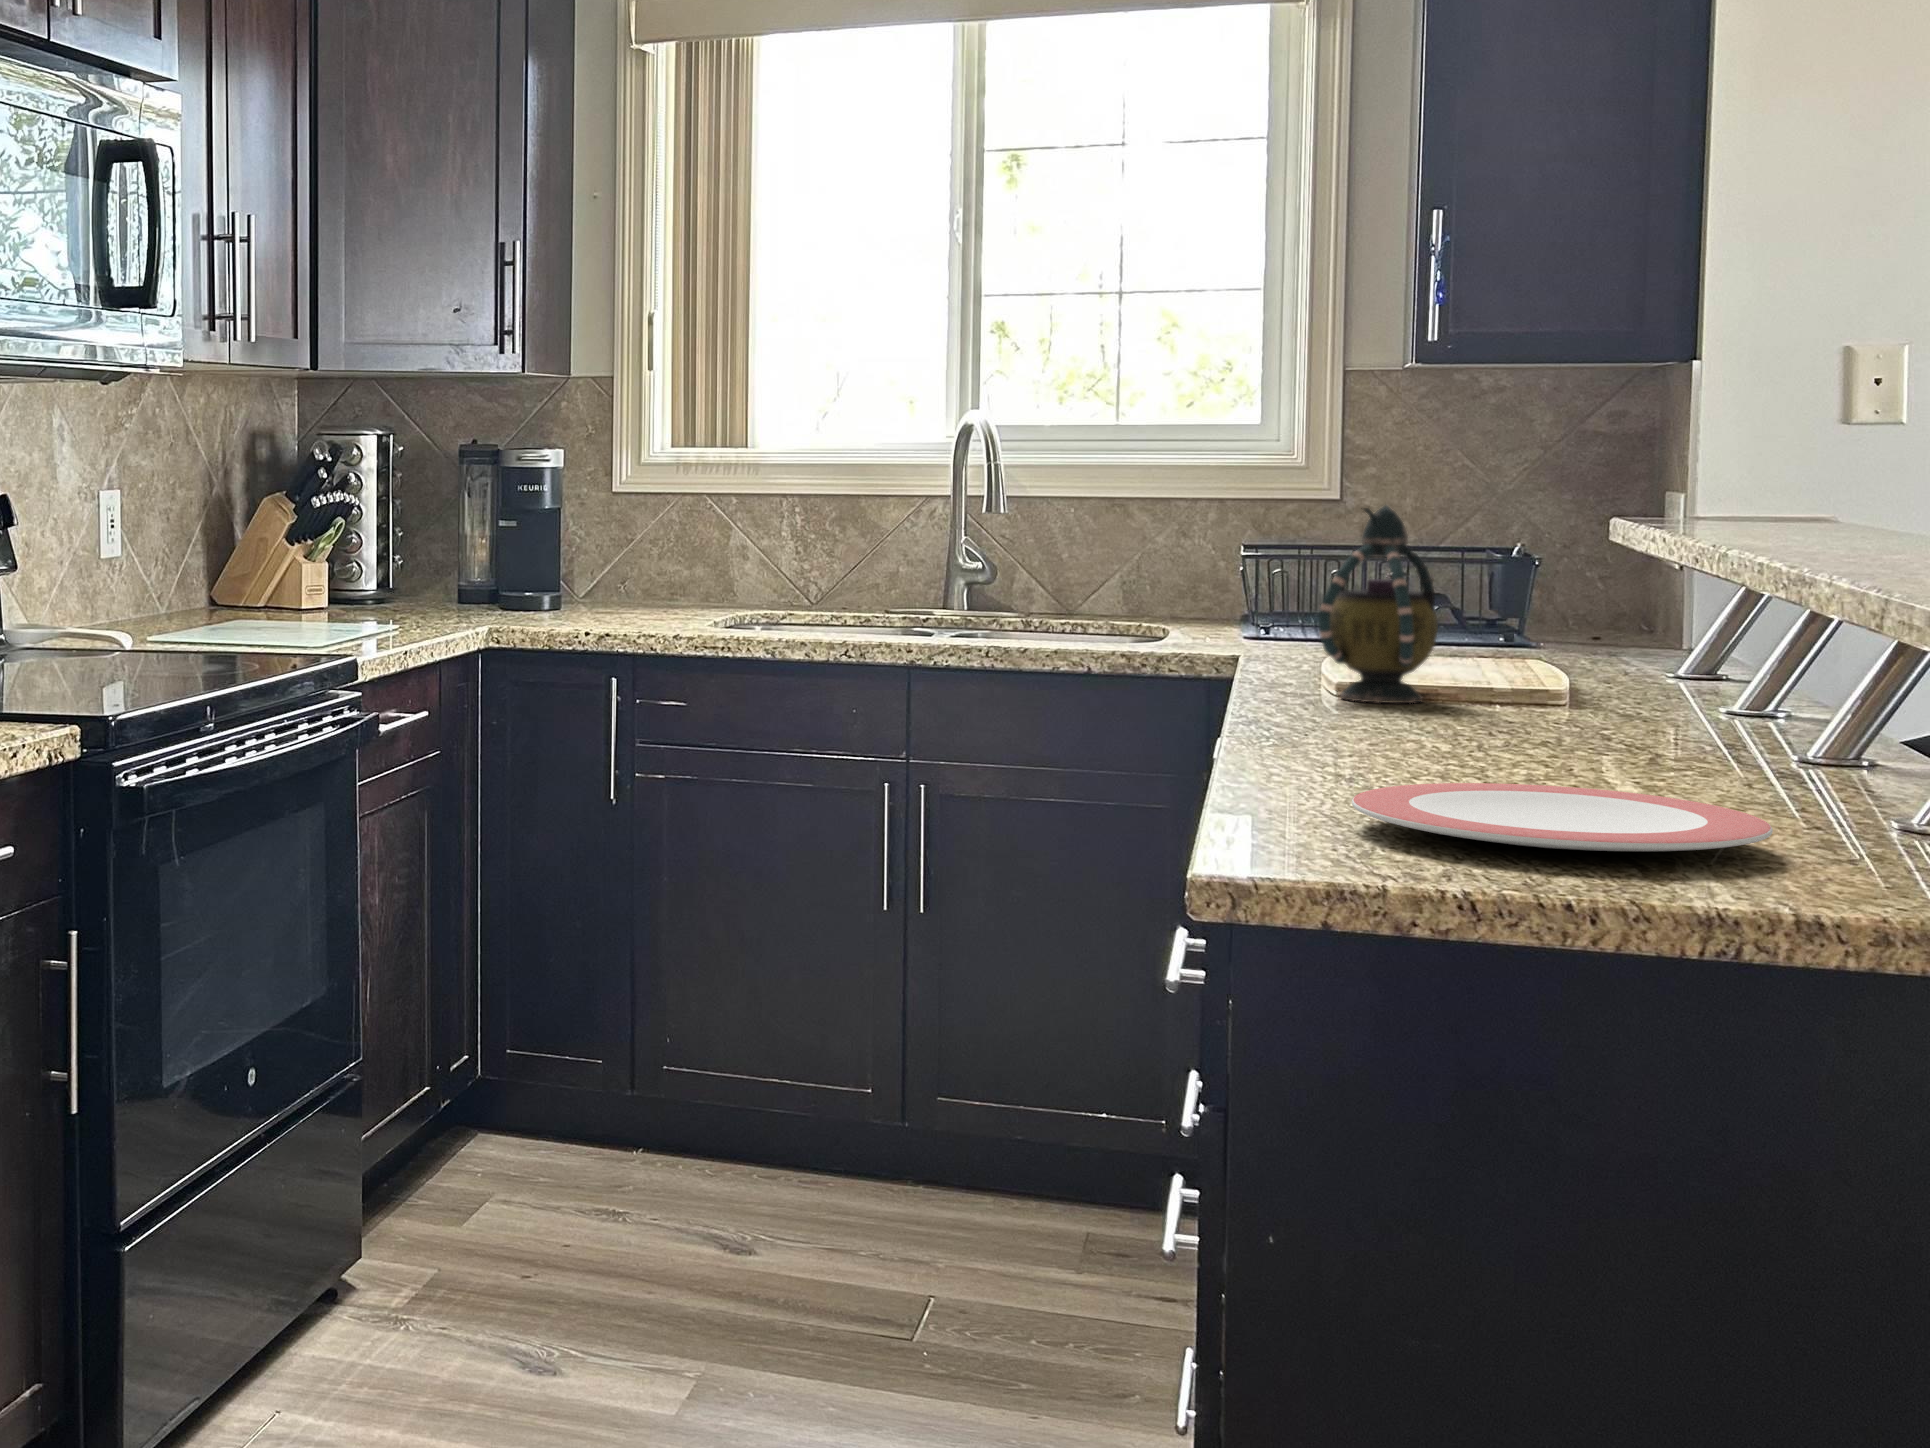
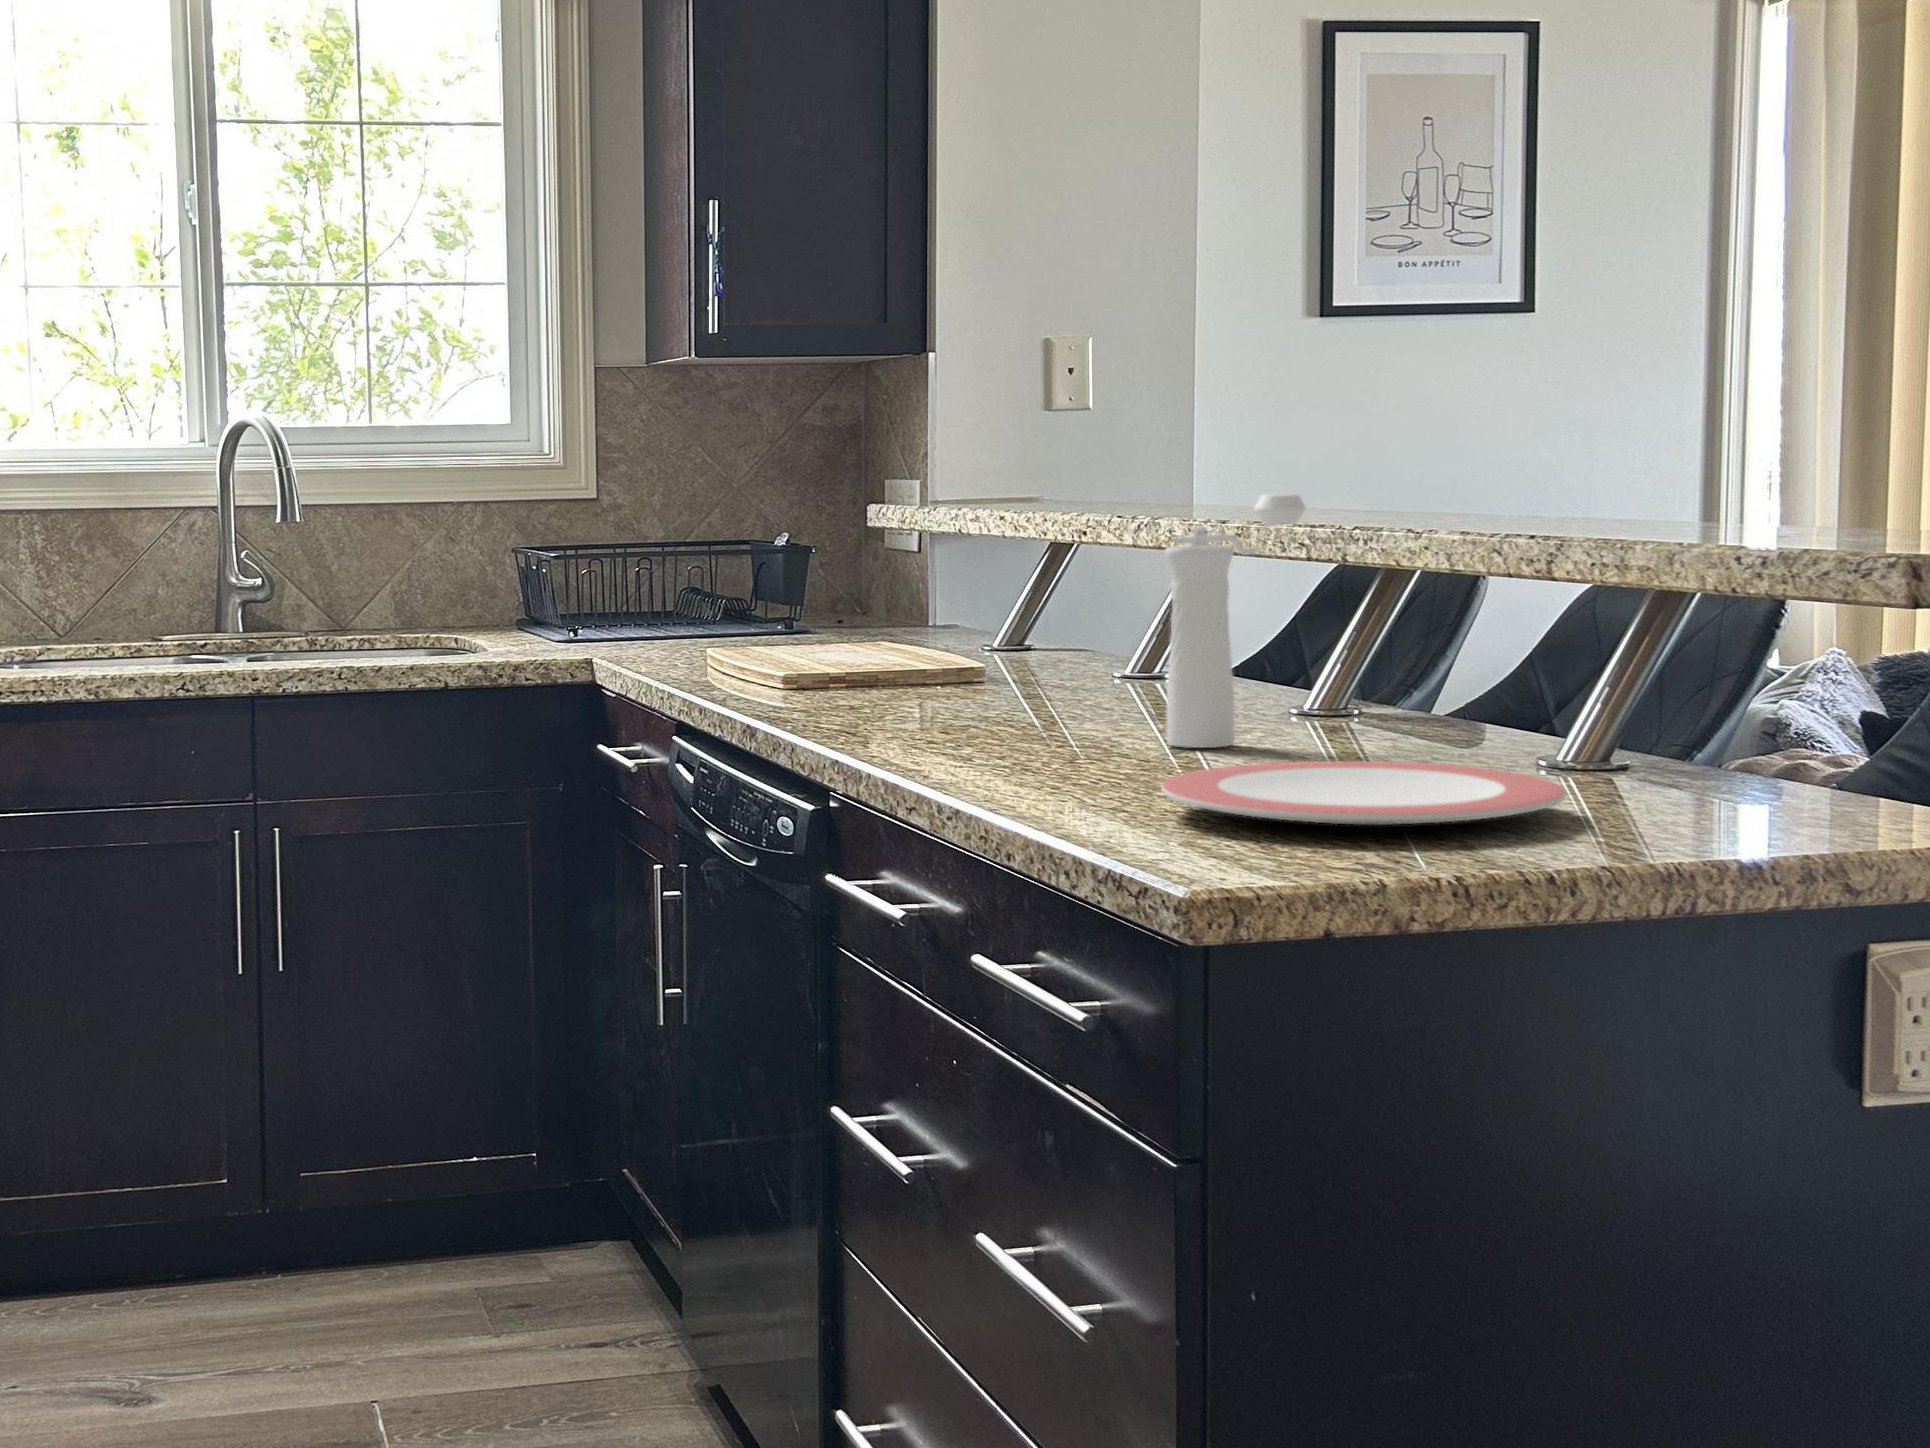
teapot: present [1319,505,1438,703] -> none [810,484,918,695]
pepper mill: none [1541,529,1728,773] -> present [1165,494,1306,748]

